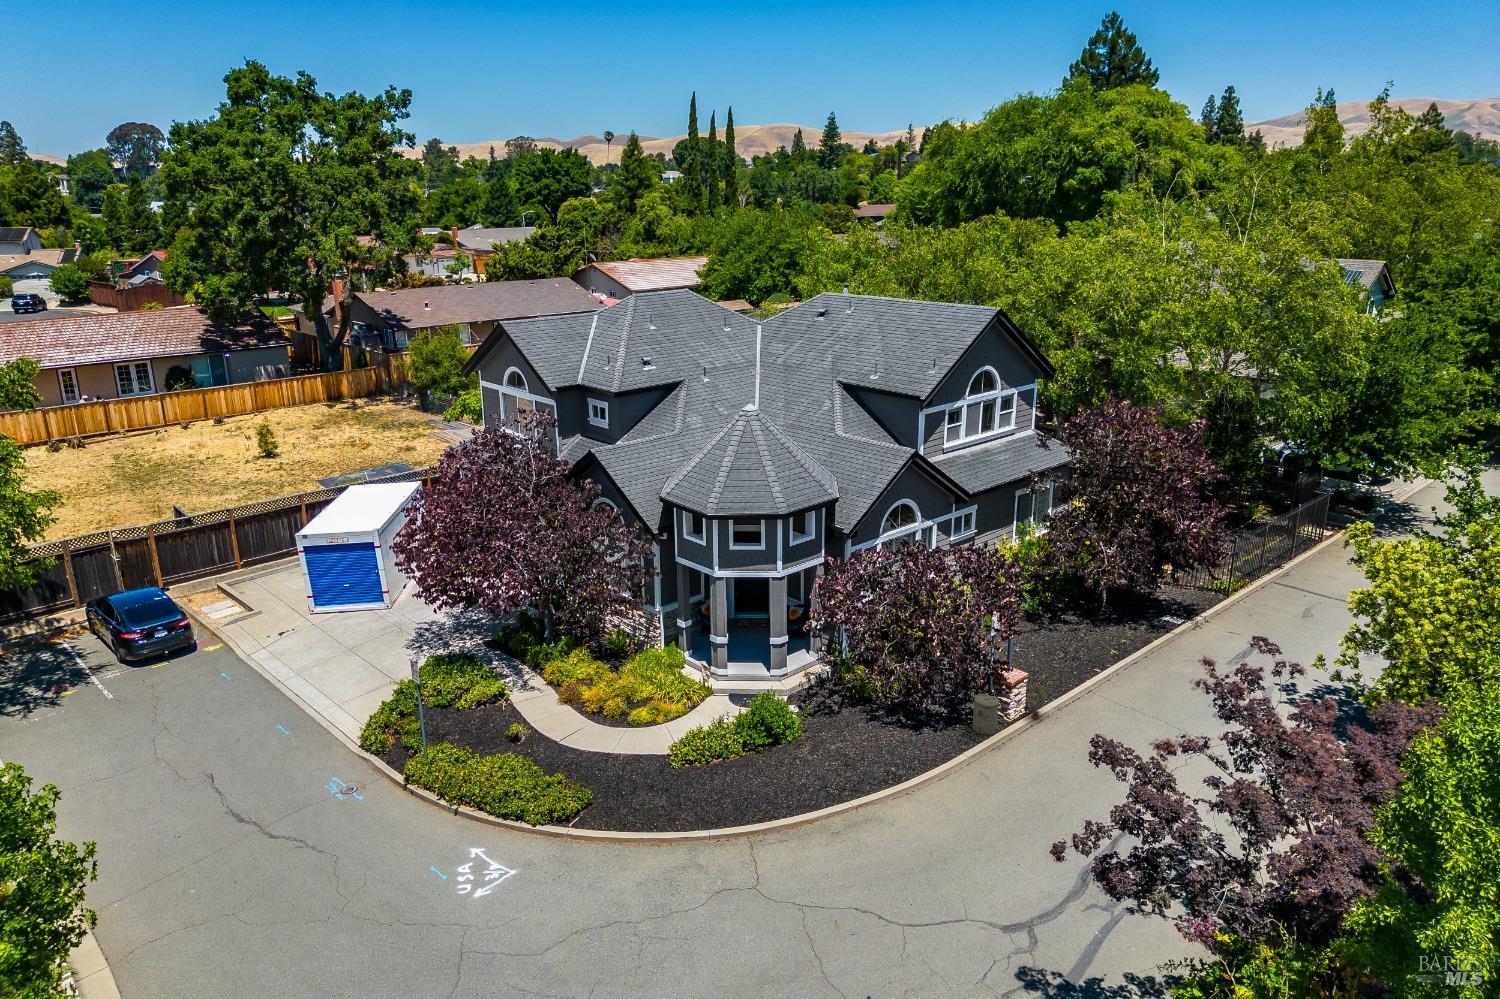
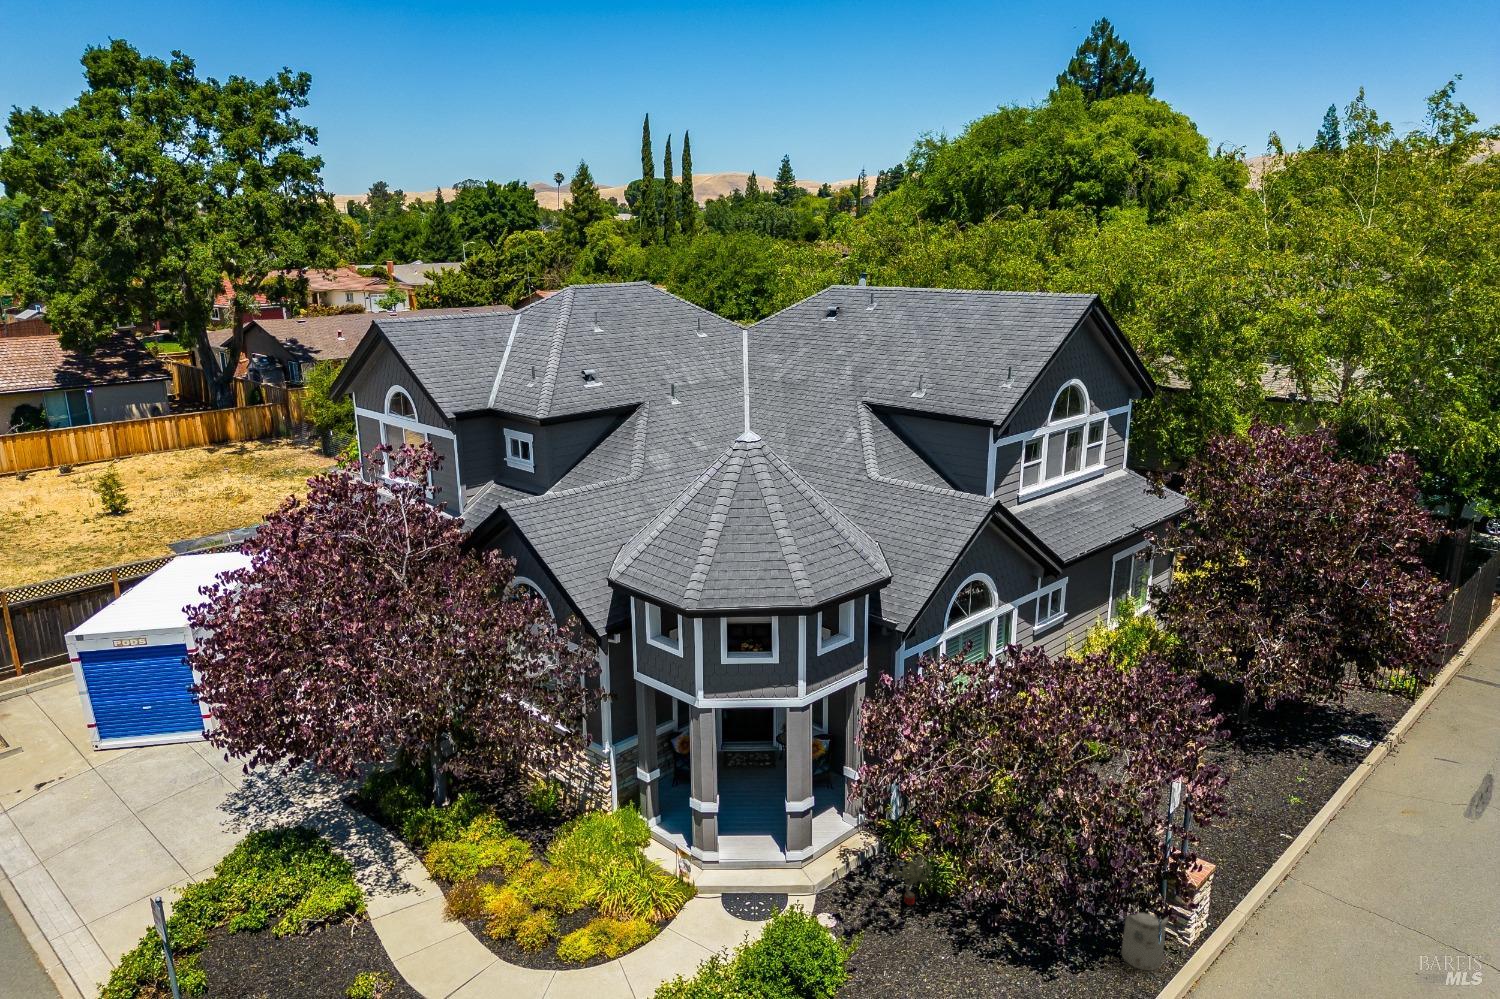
potted tree: present [1027,686,1047,719] -> present [890,856,931,905]

